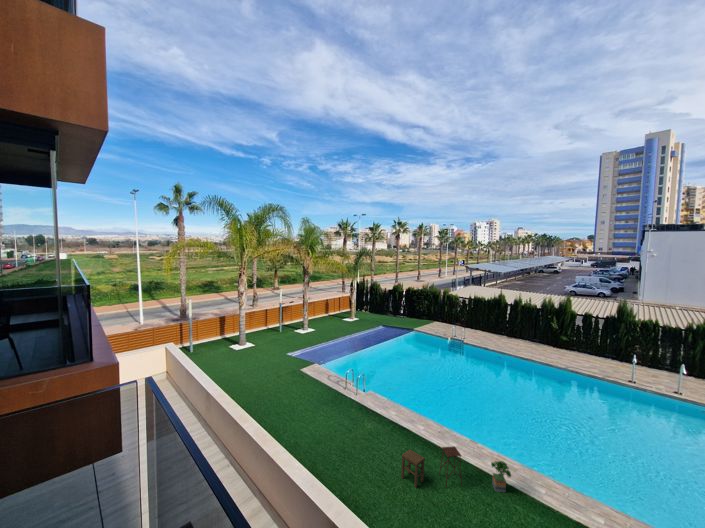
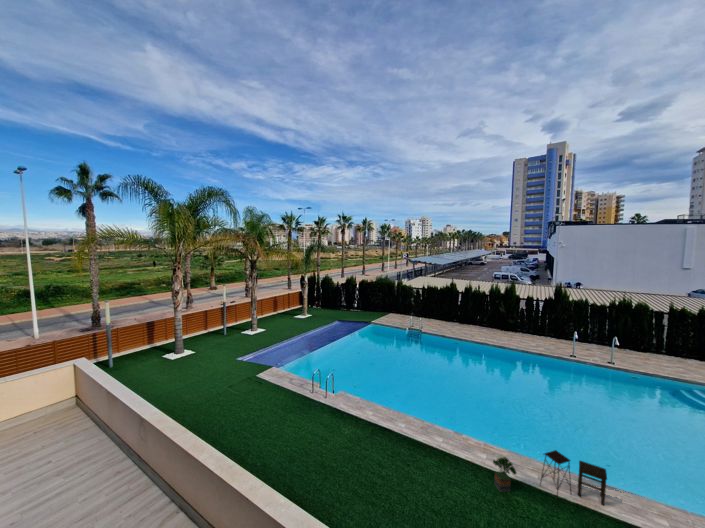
side table: present [439,446,462,487] -> present [540,450,572,499]
stool: present [401,450,425,488] -> present [578,461,607,505]

